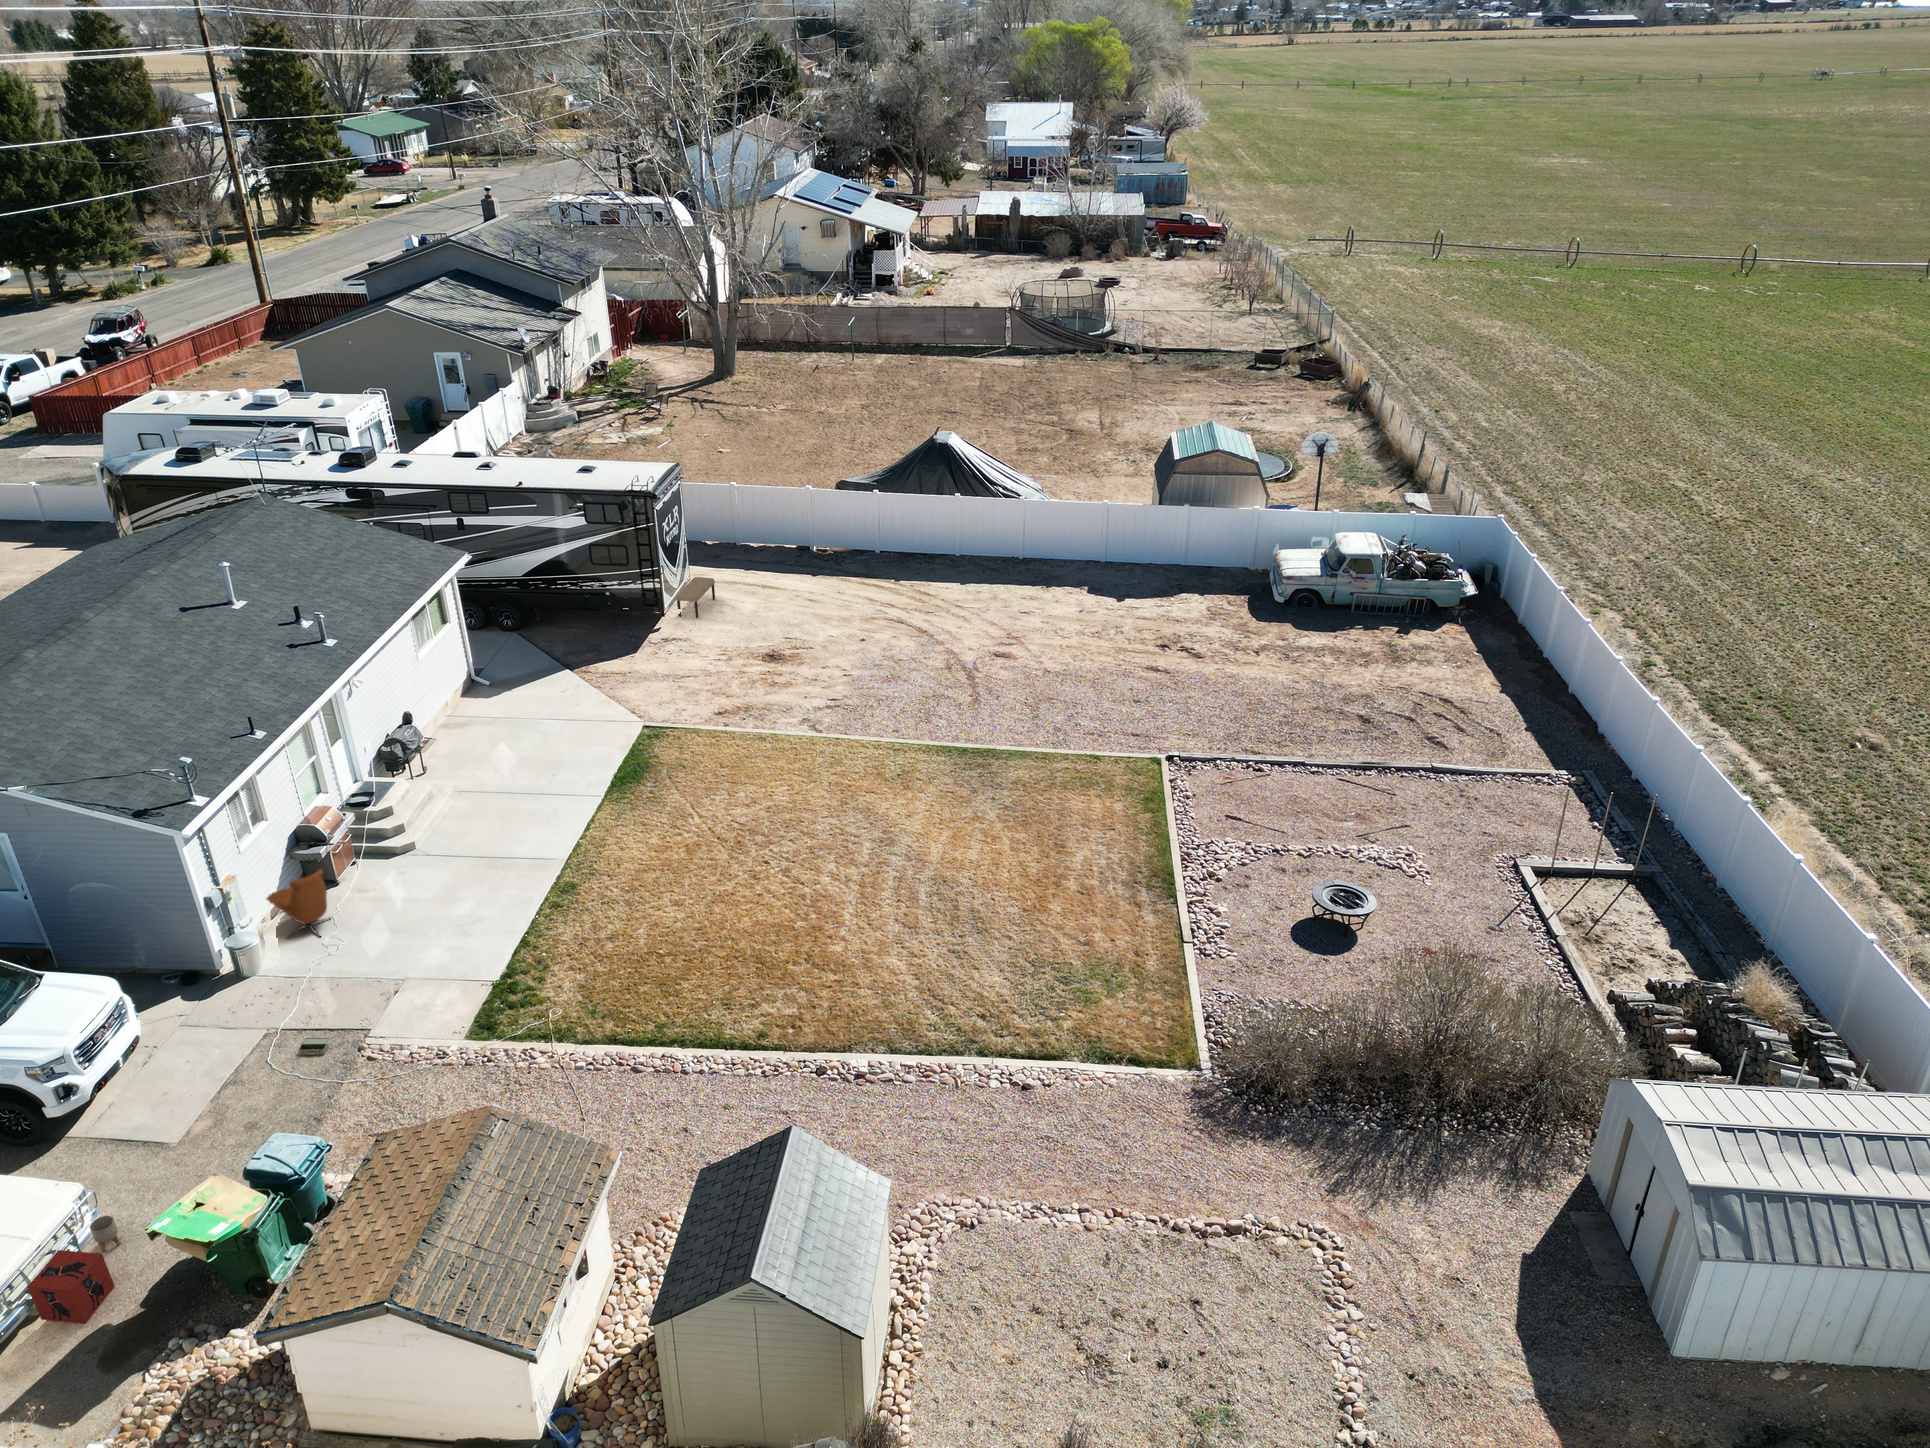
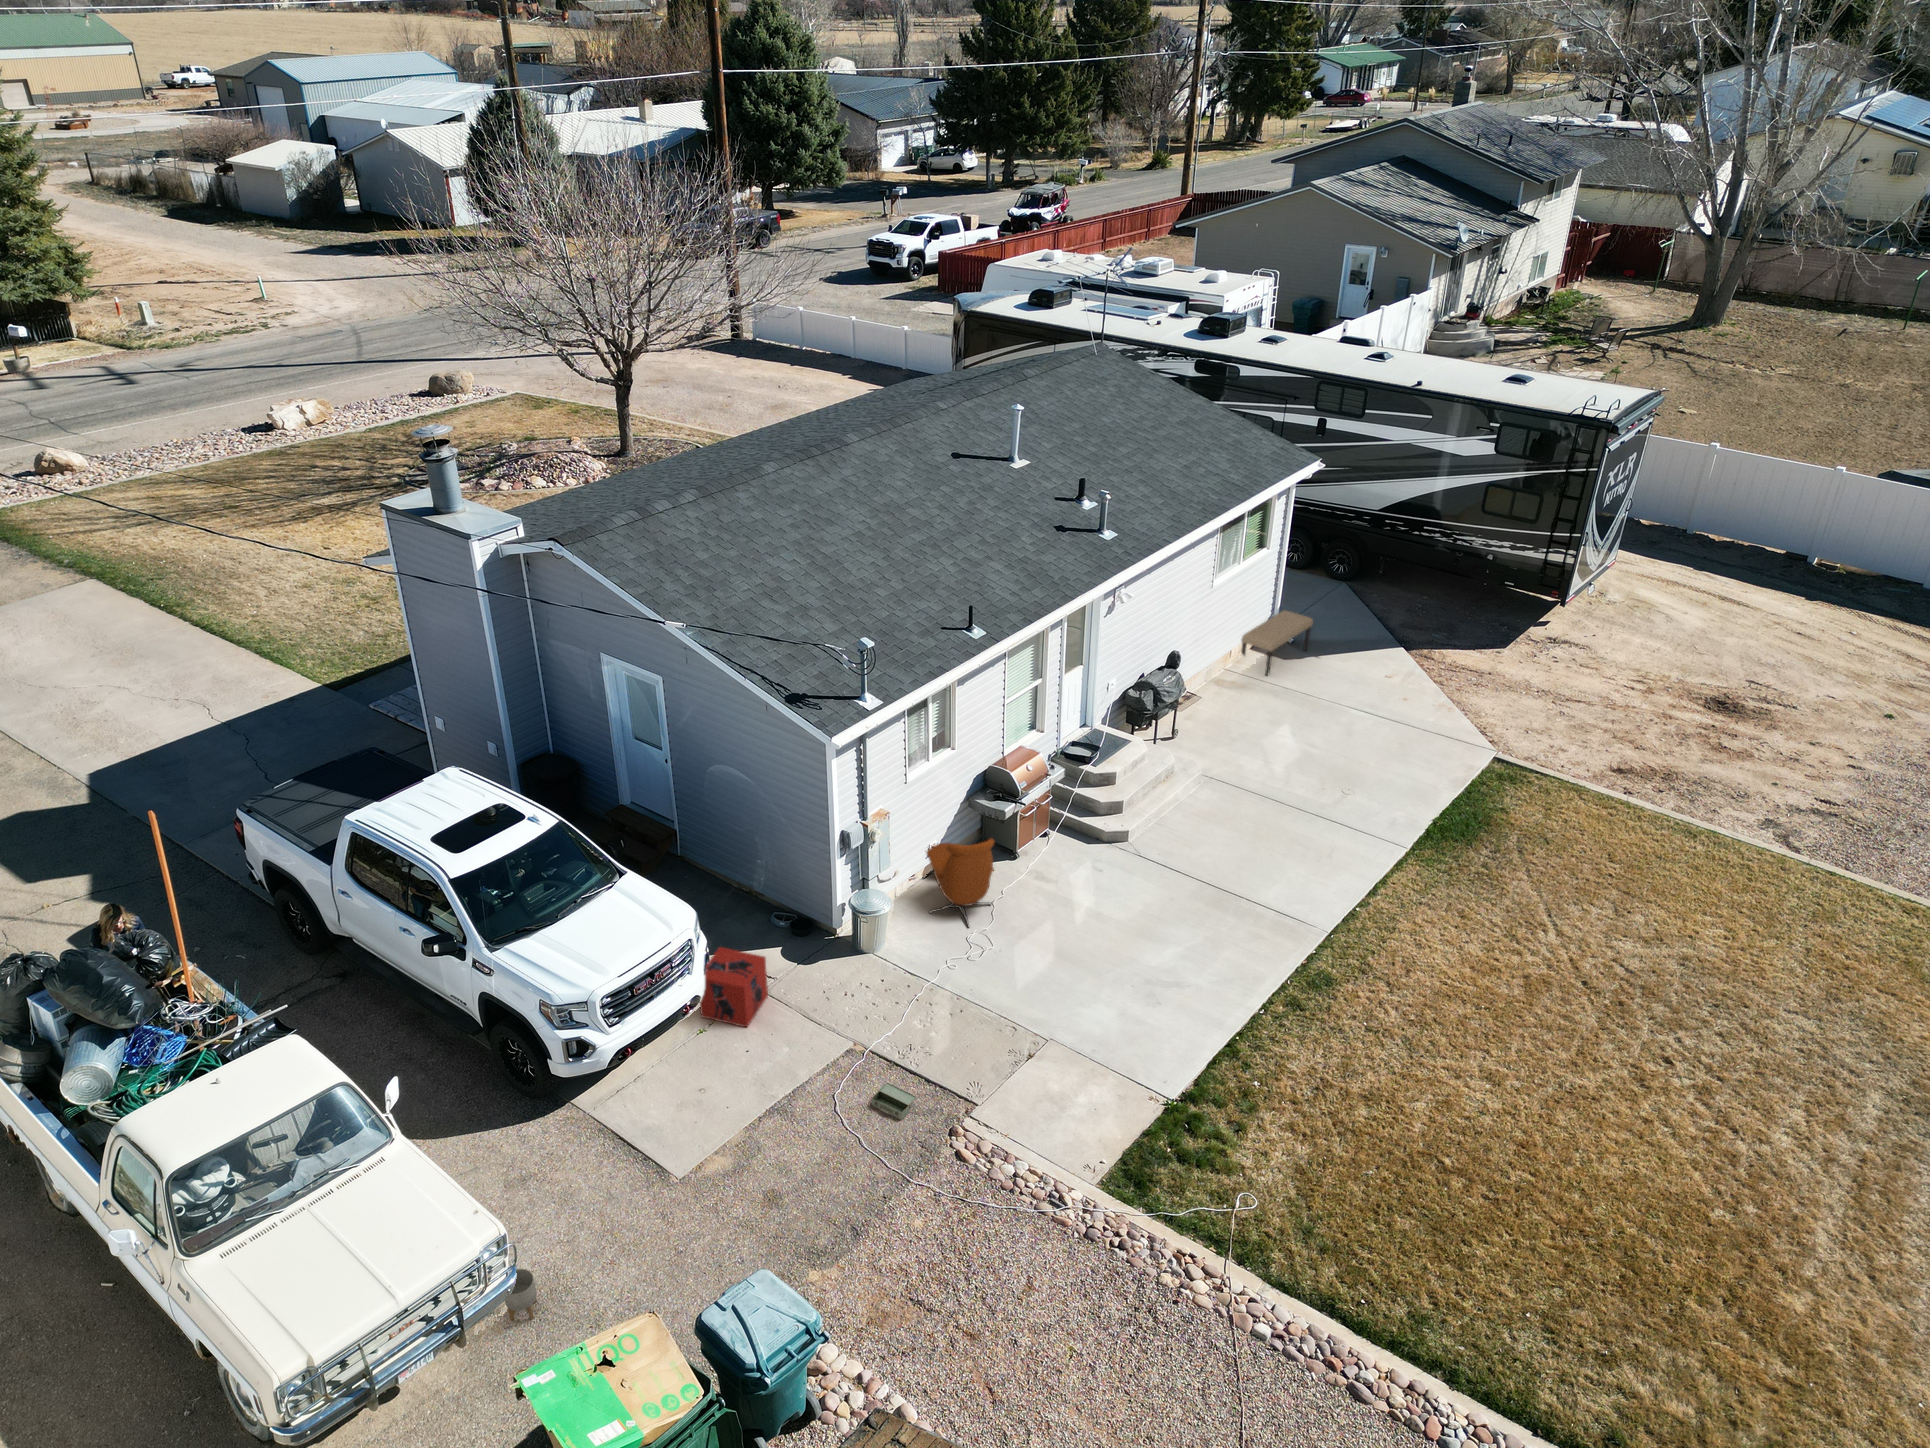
bench: present [676,577,715,618] -> present [1241,611,1313,675]
storage box: present [27,1250,115,1323] -> present [700,947,768,1027]

